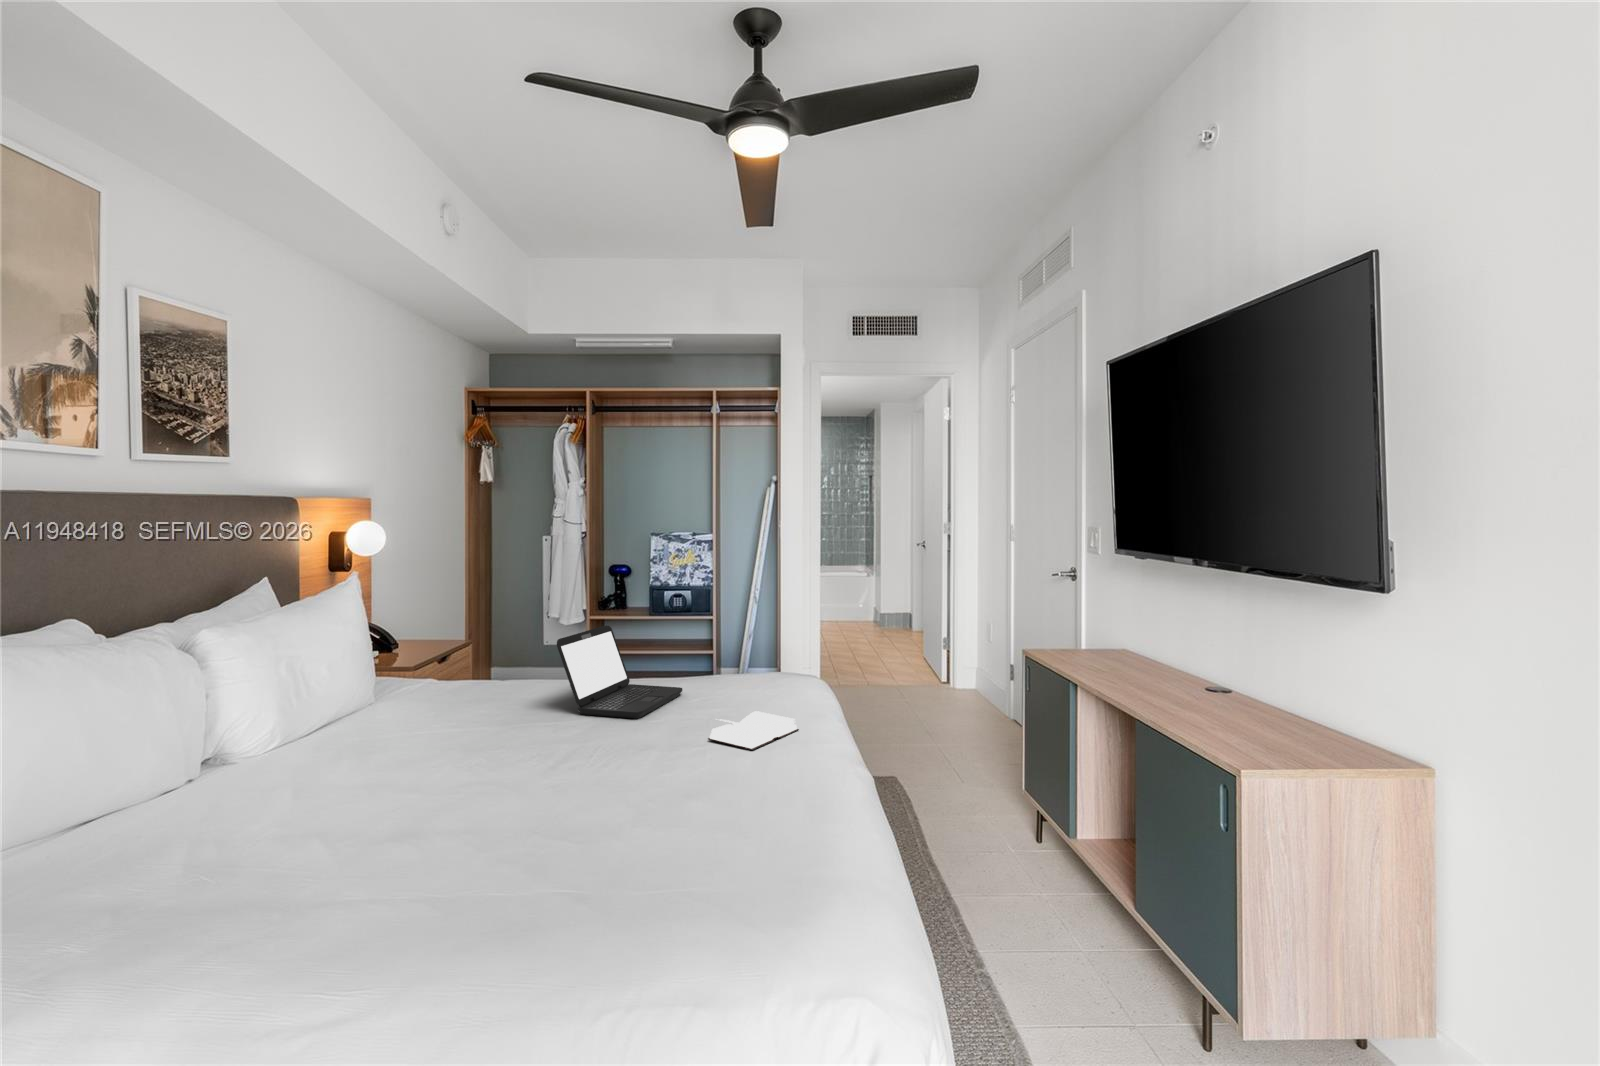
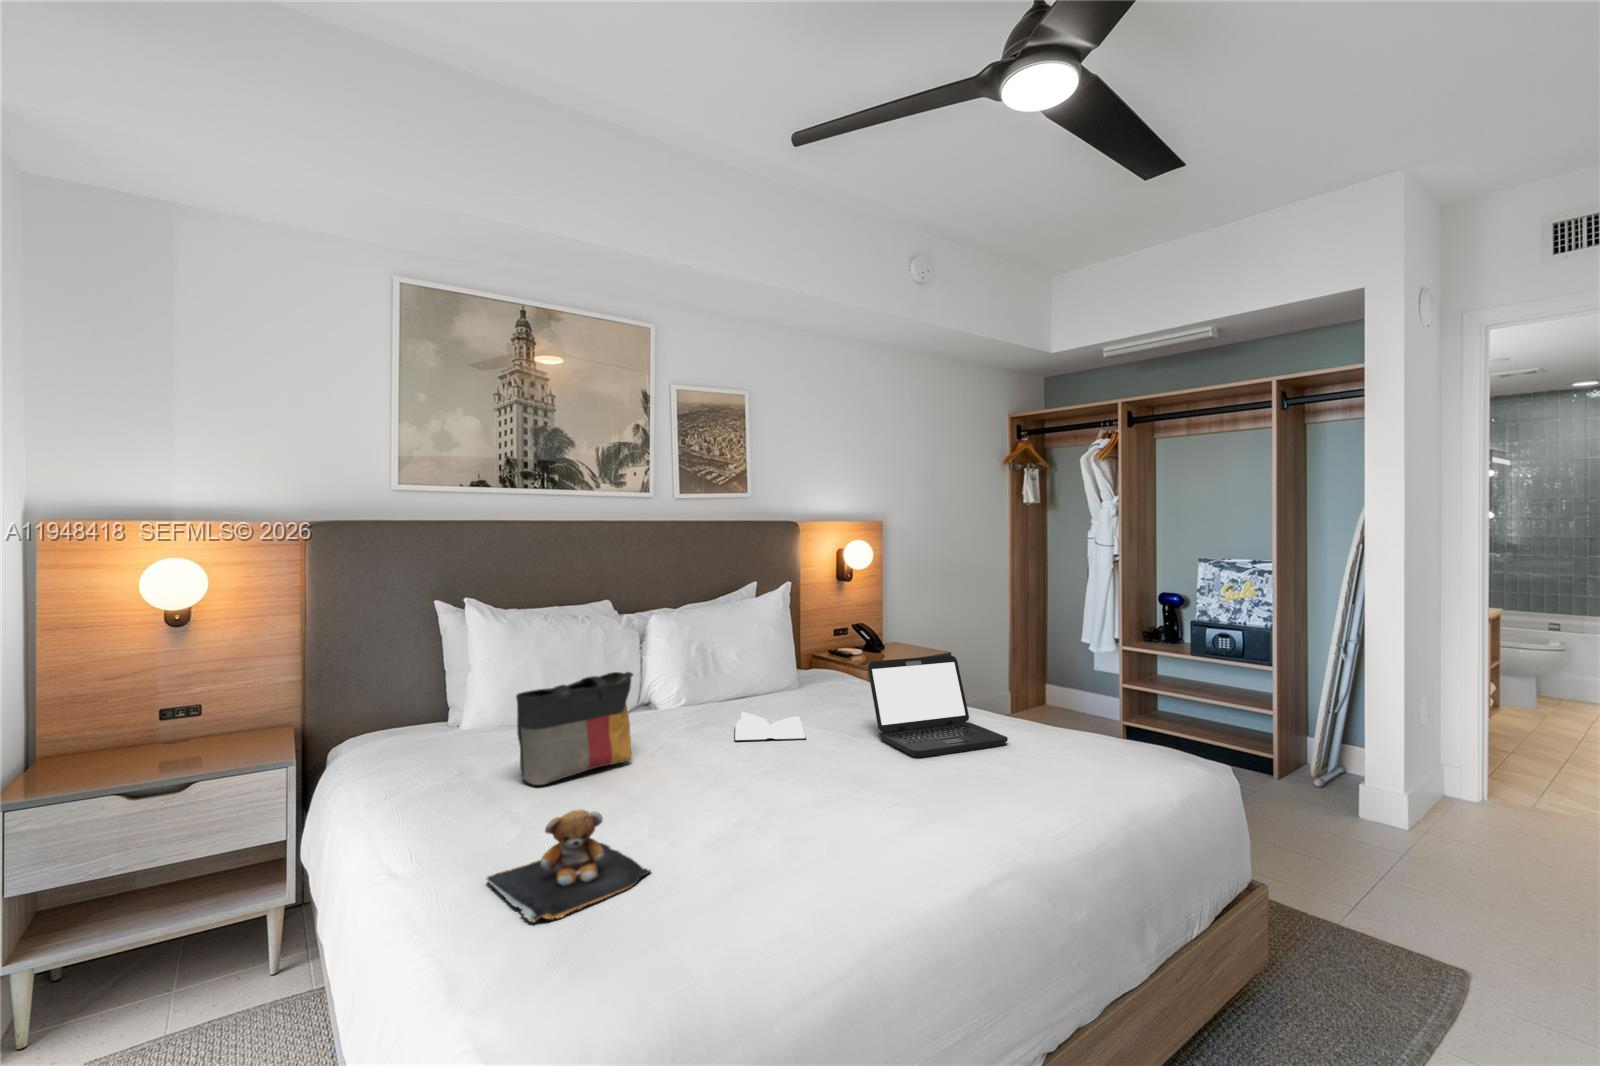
tote bag: none [200,687,358,859] -> present [516,672,633,785]
book: present [708,711,799,750] -> present [734,712,806,741]
teddy bear: none [475,809,635,933] -> present [486,810,651,922]

